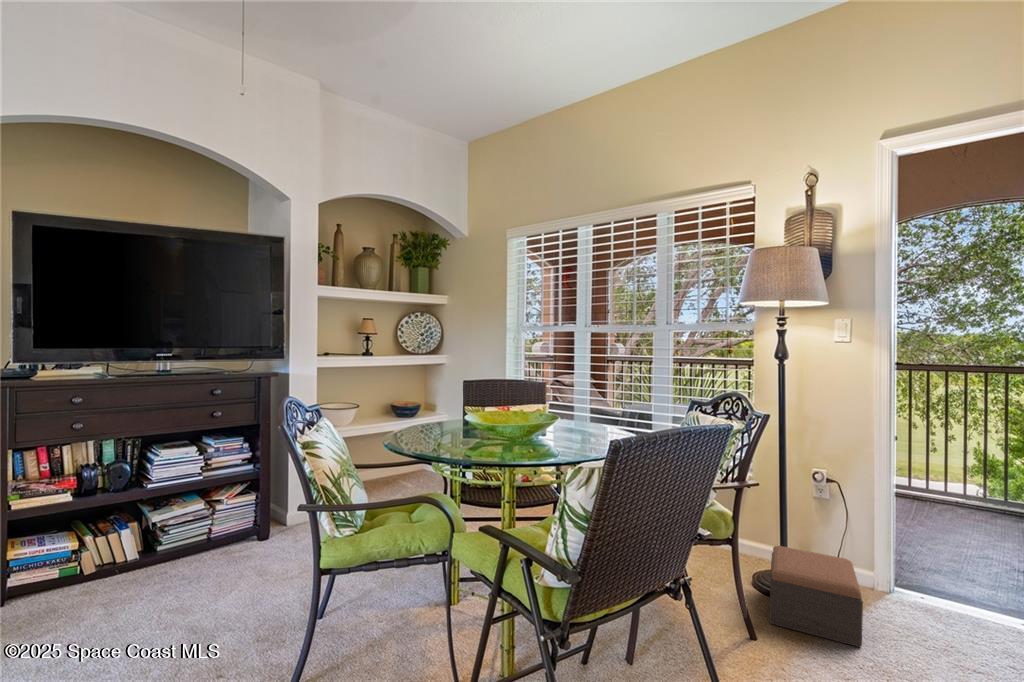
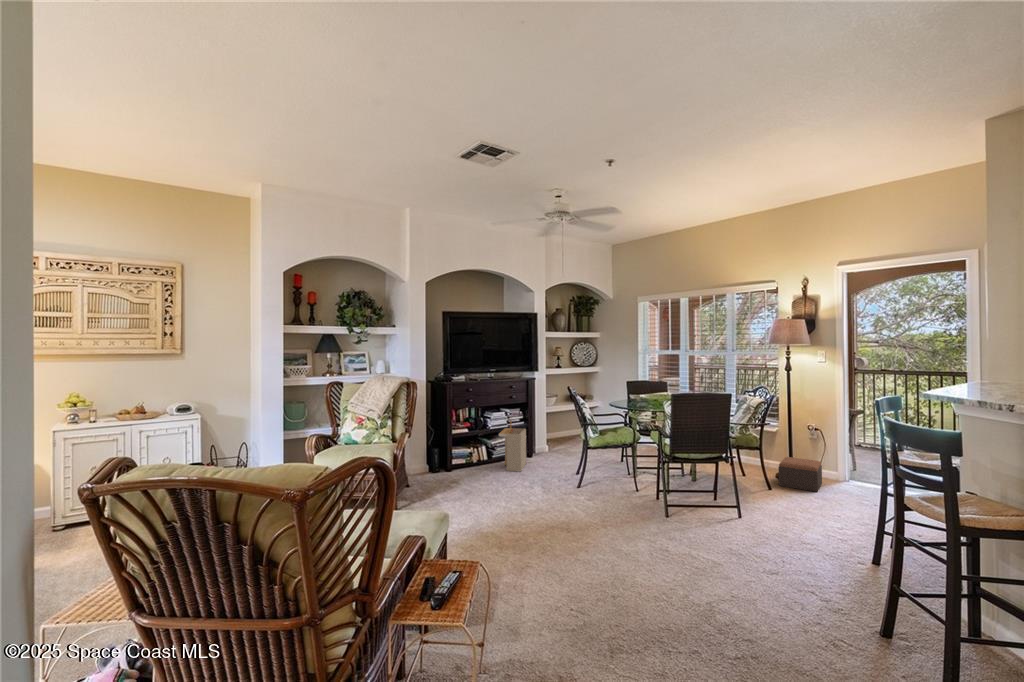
storage bin: none [131,474,231,602] -> present [499,421,526,472]

